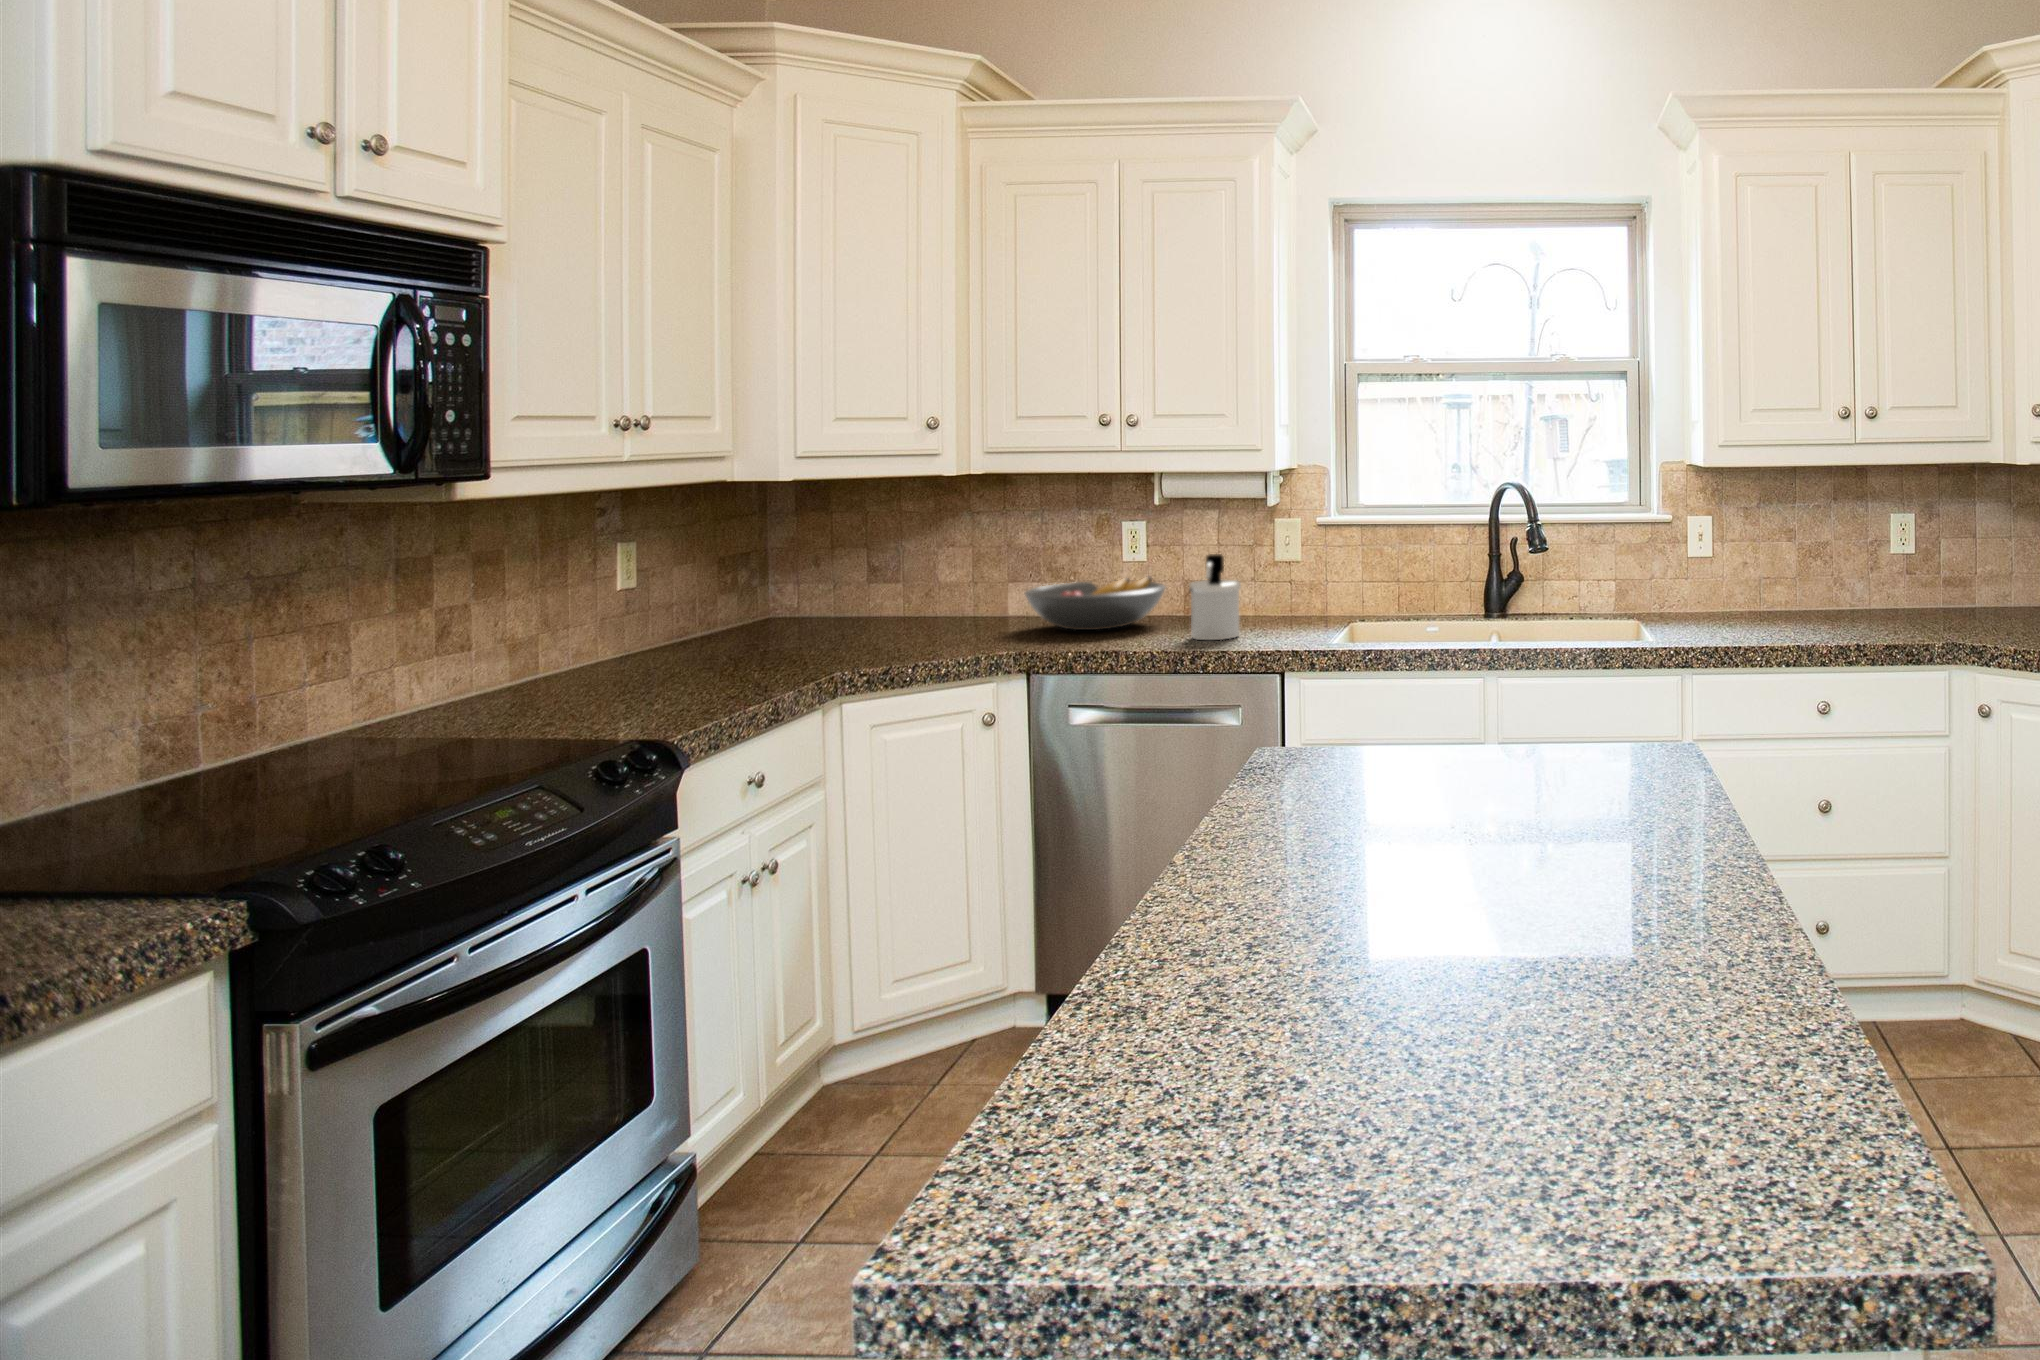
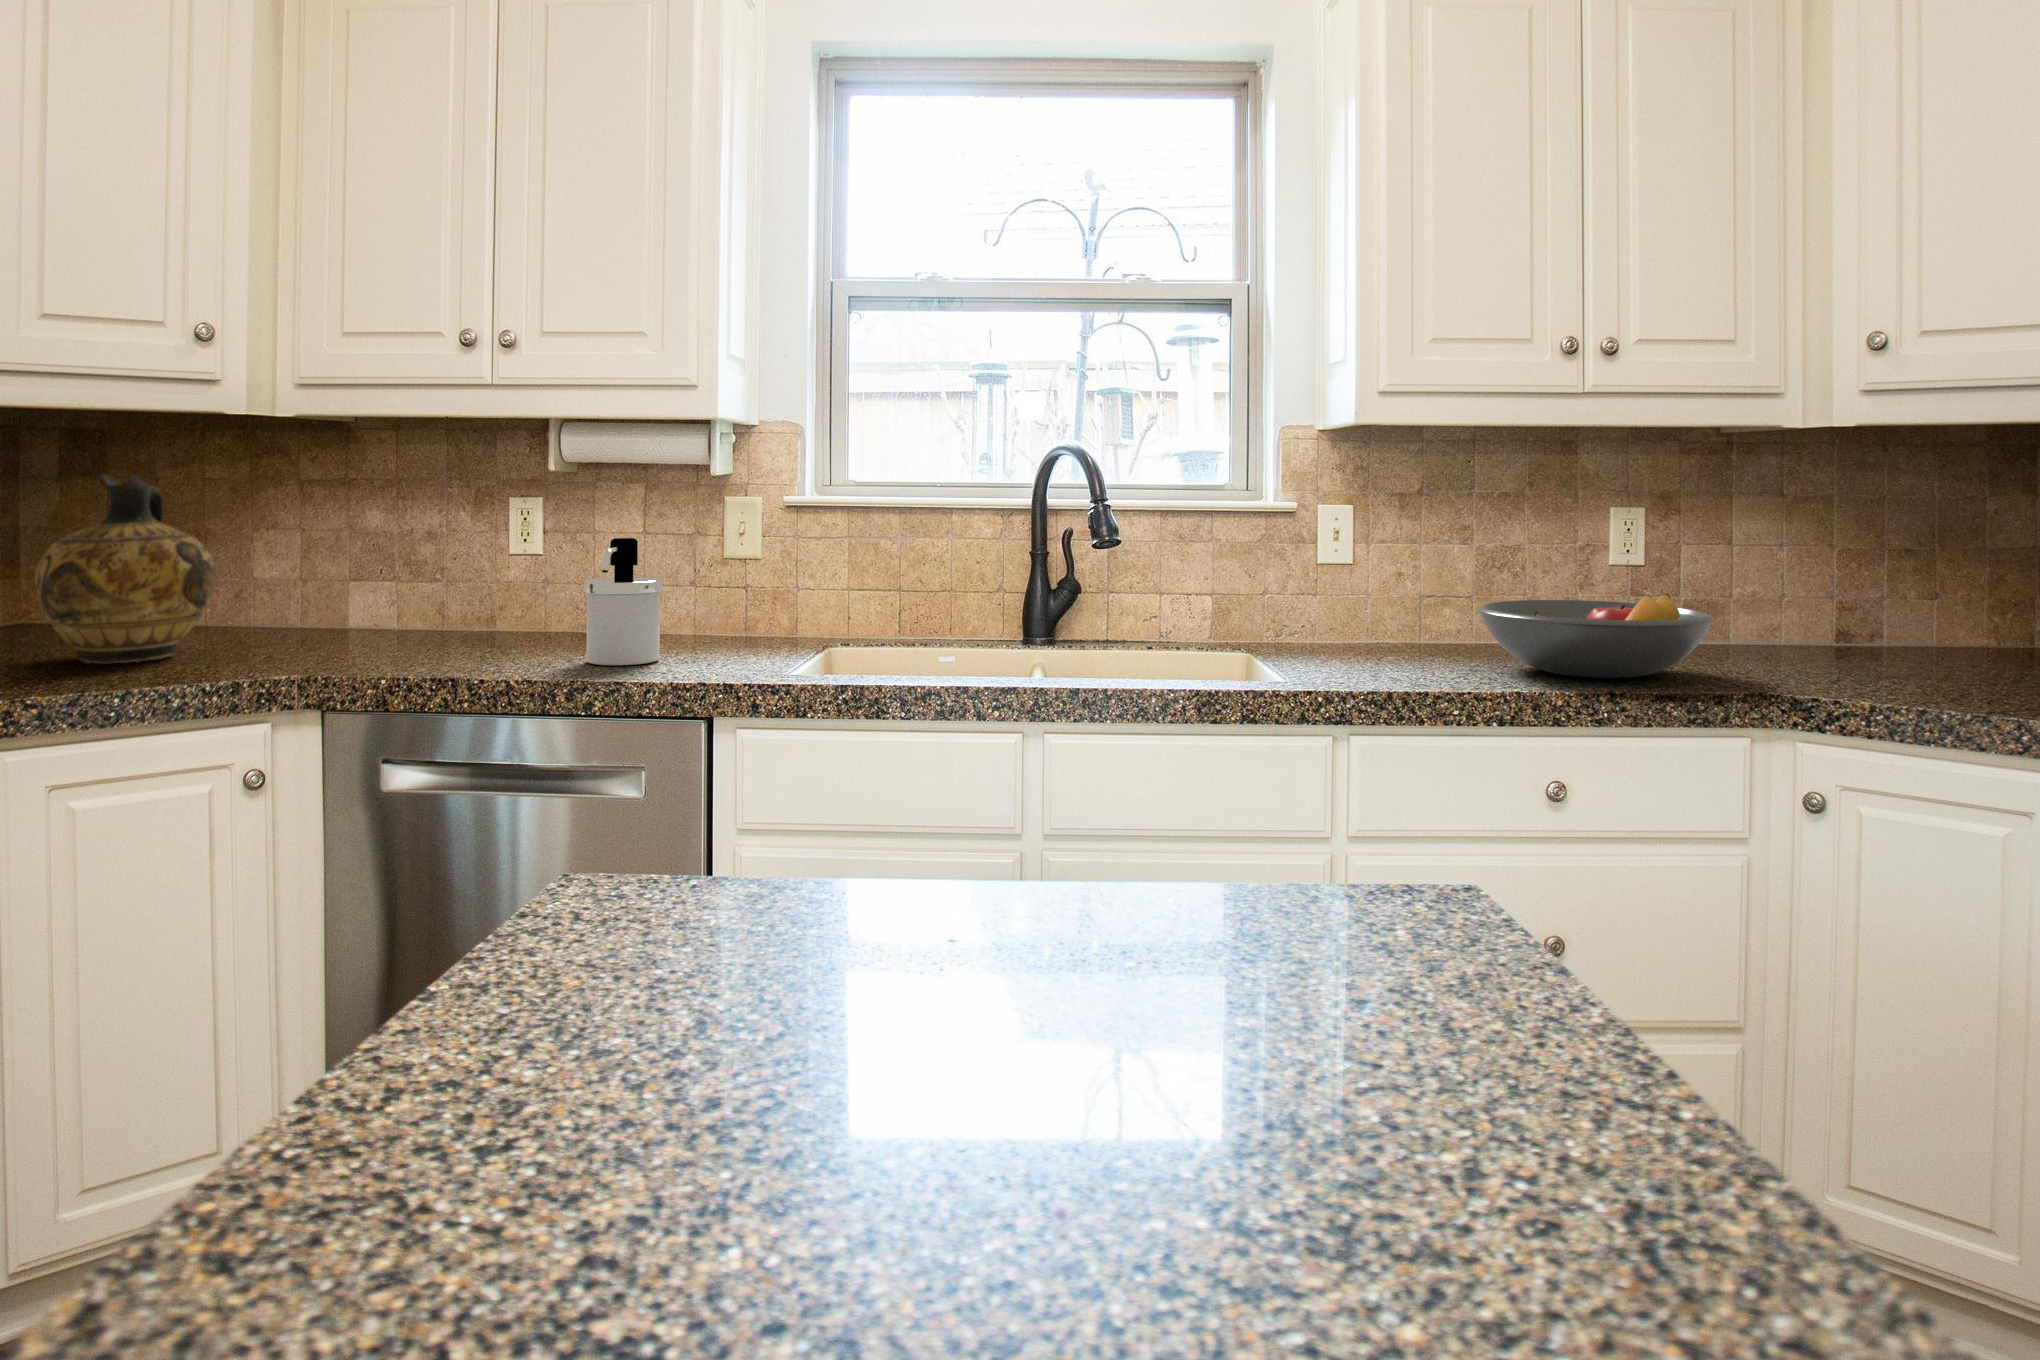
ceramic jug: none [824,519,935,646] -> present [35,475,216,663]
fruit bowl: present [1025,577,1165,630] -> present [1477,593,1714,678]

